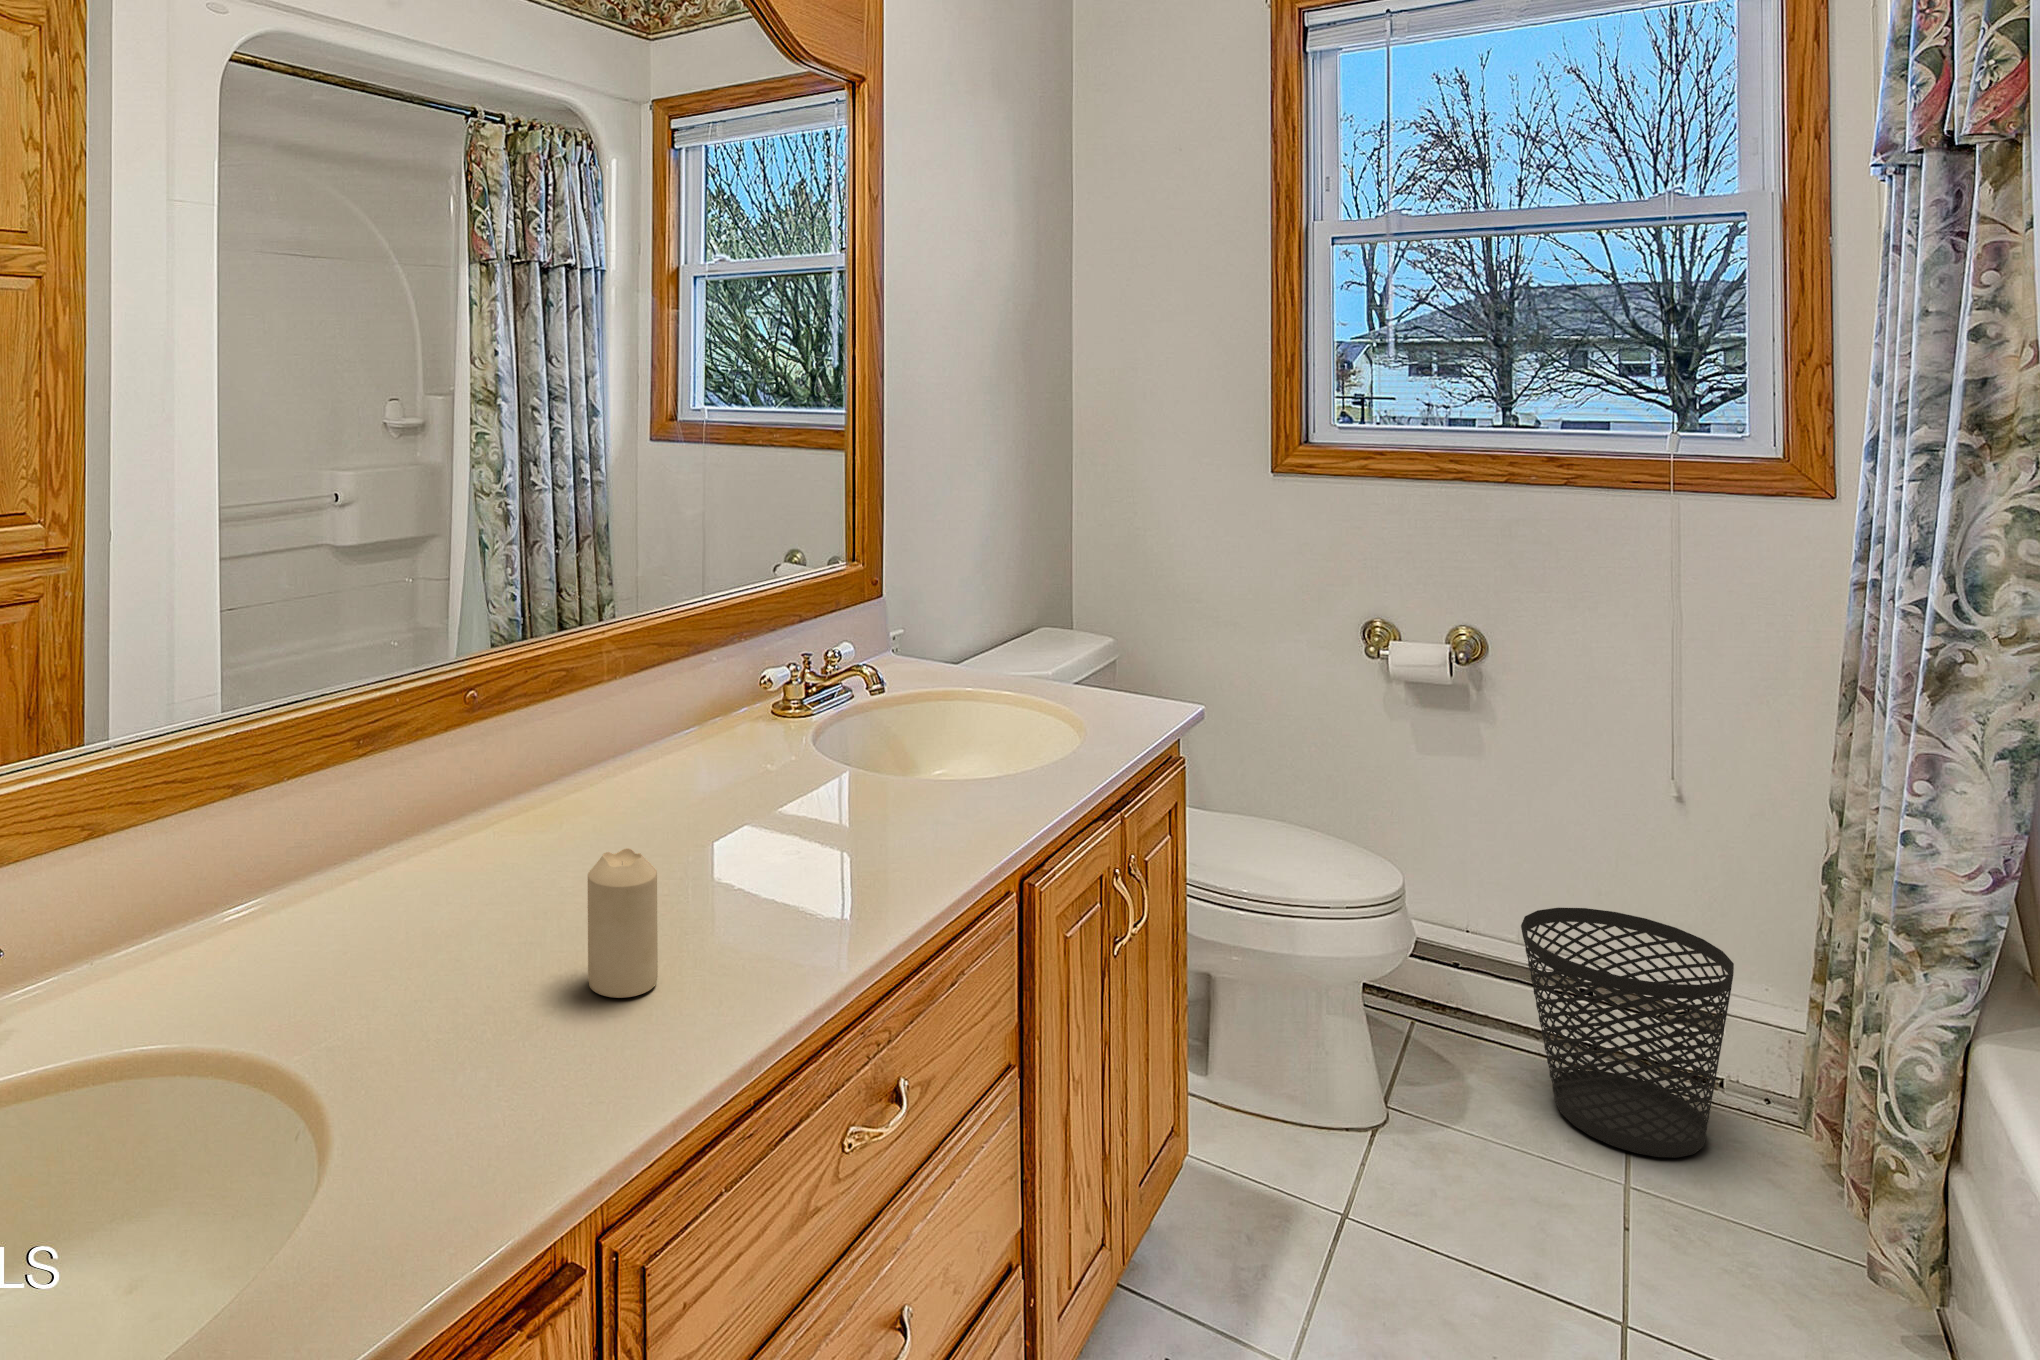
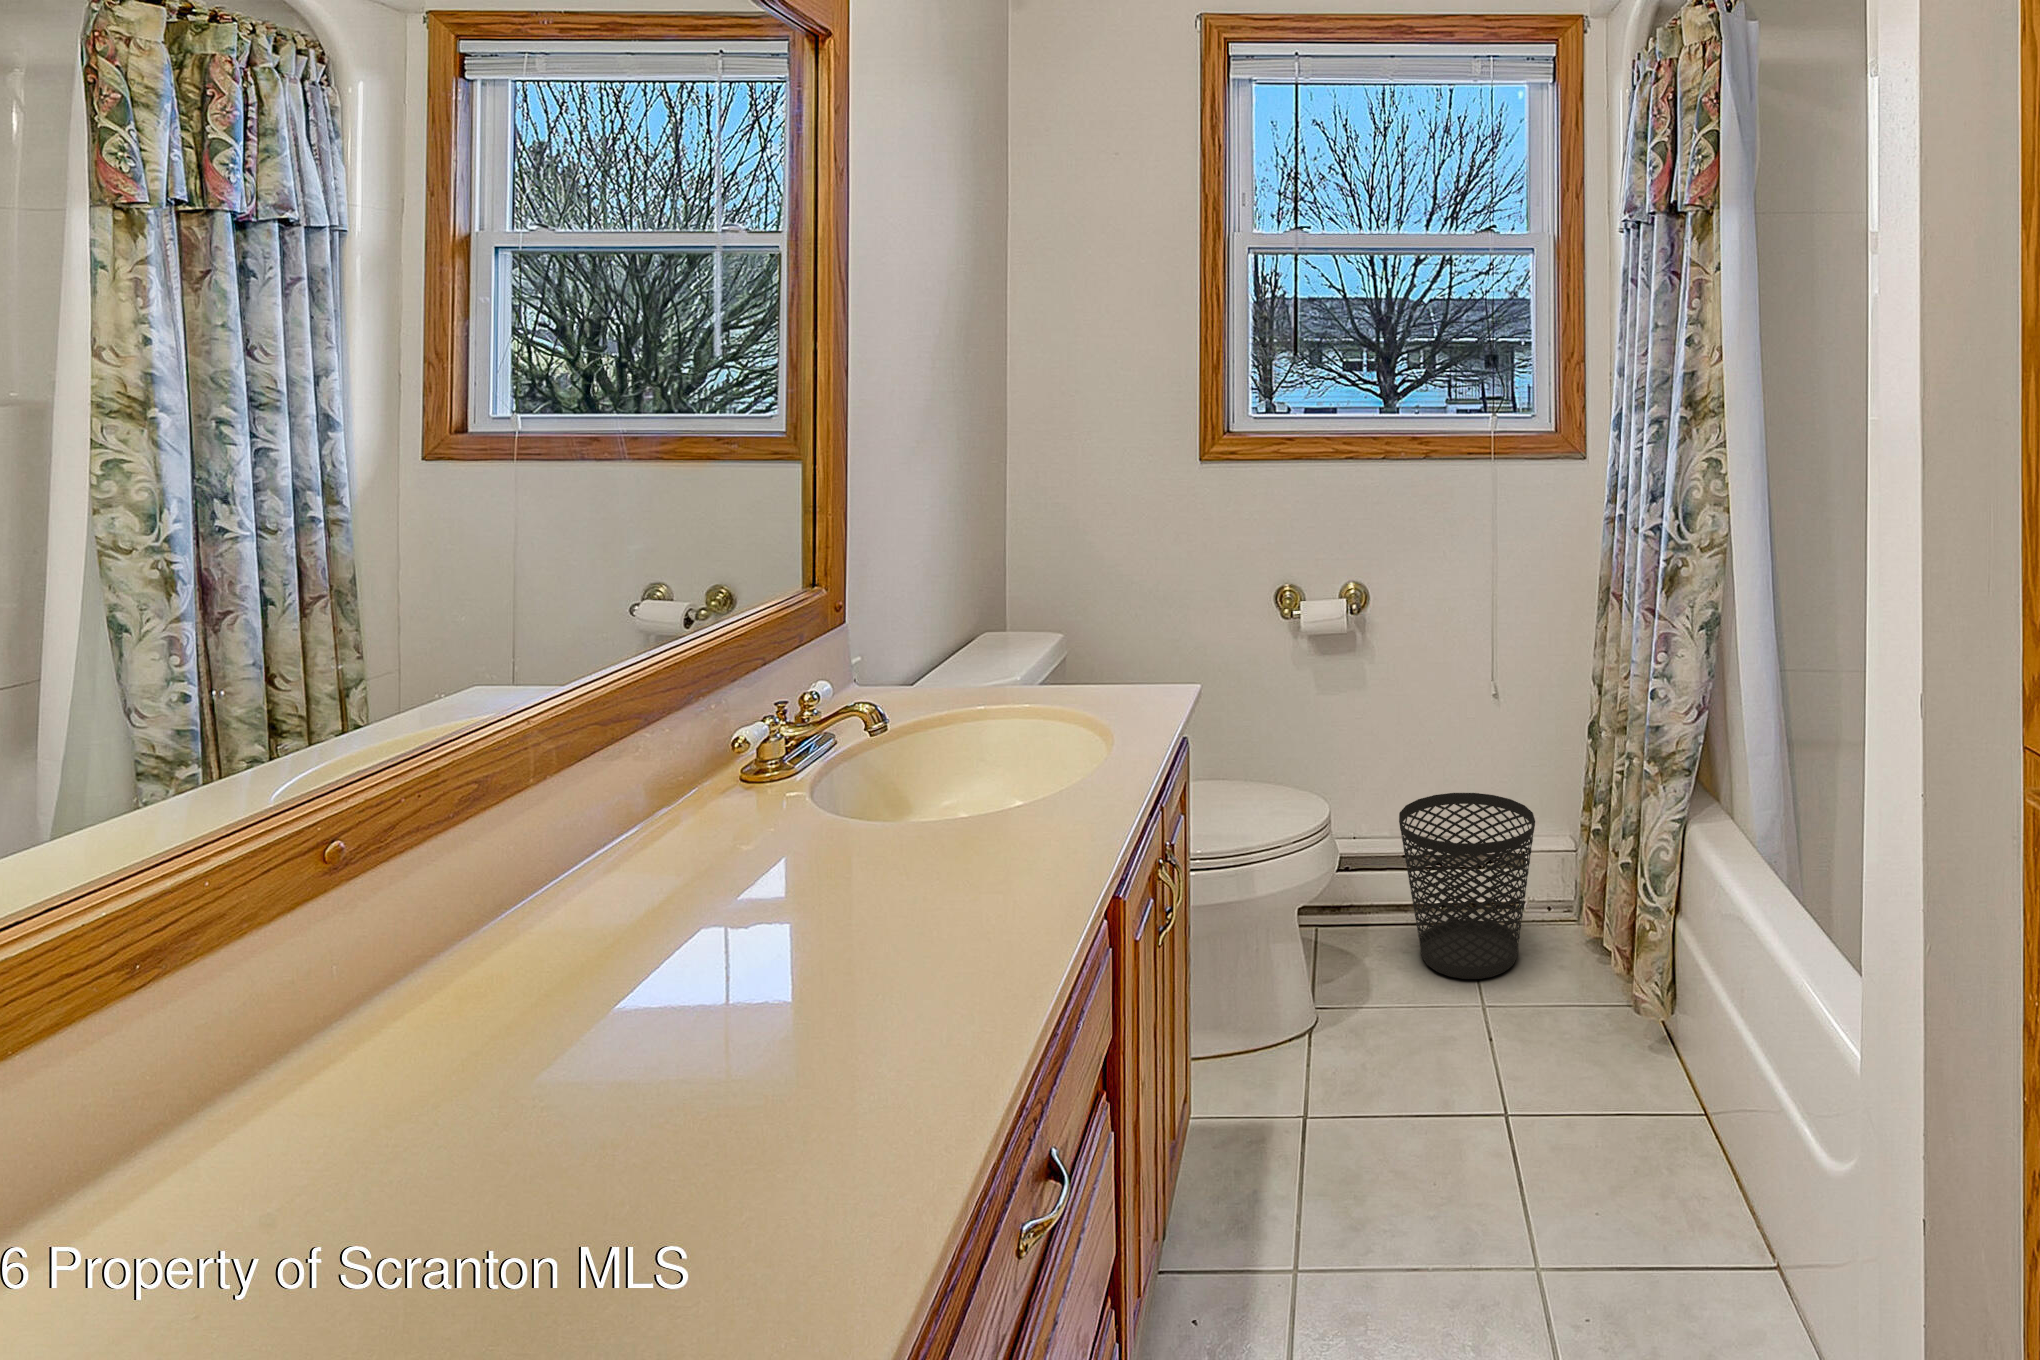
candle: present [588,848,658,998] -> none [660,1019,769,1238]

